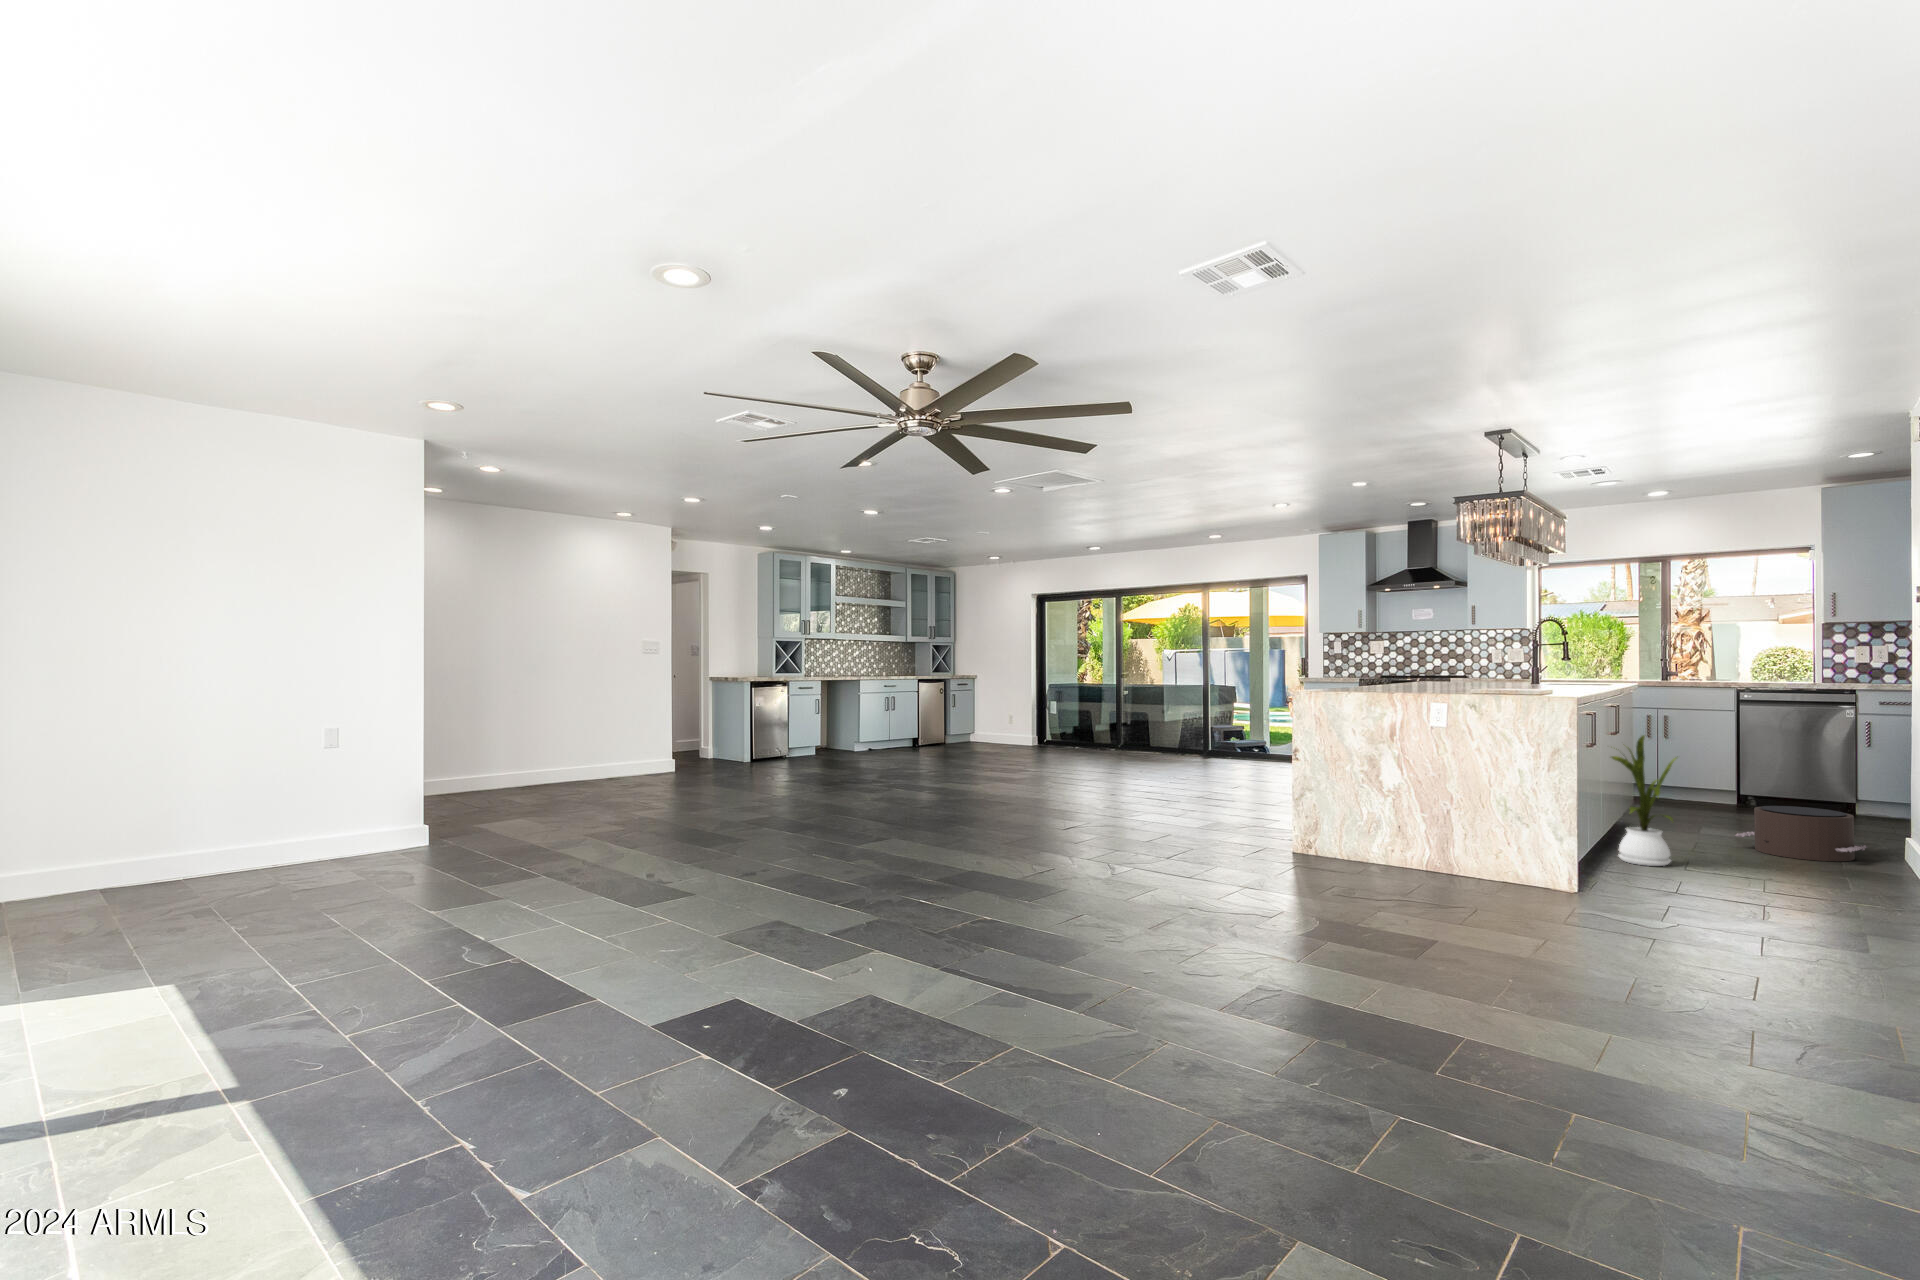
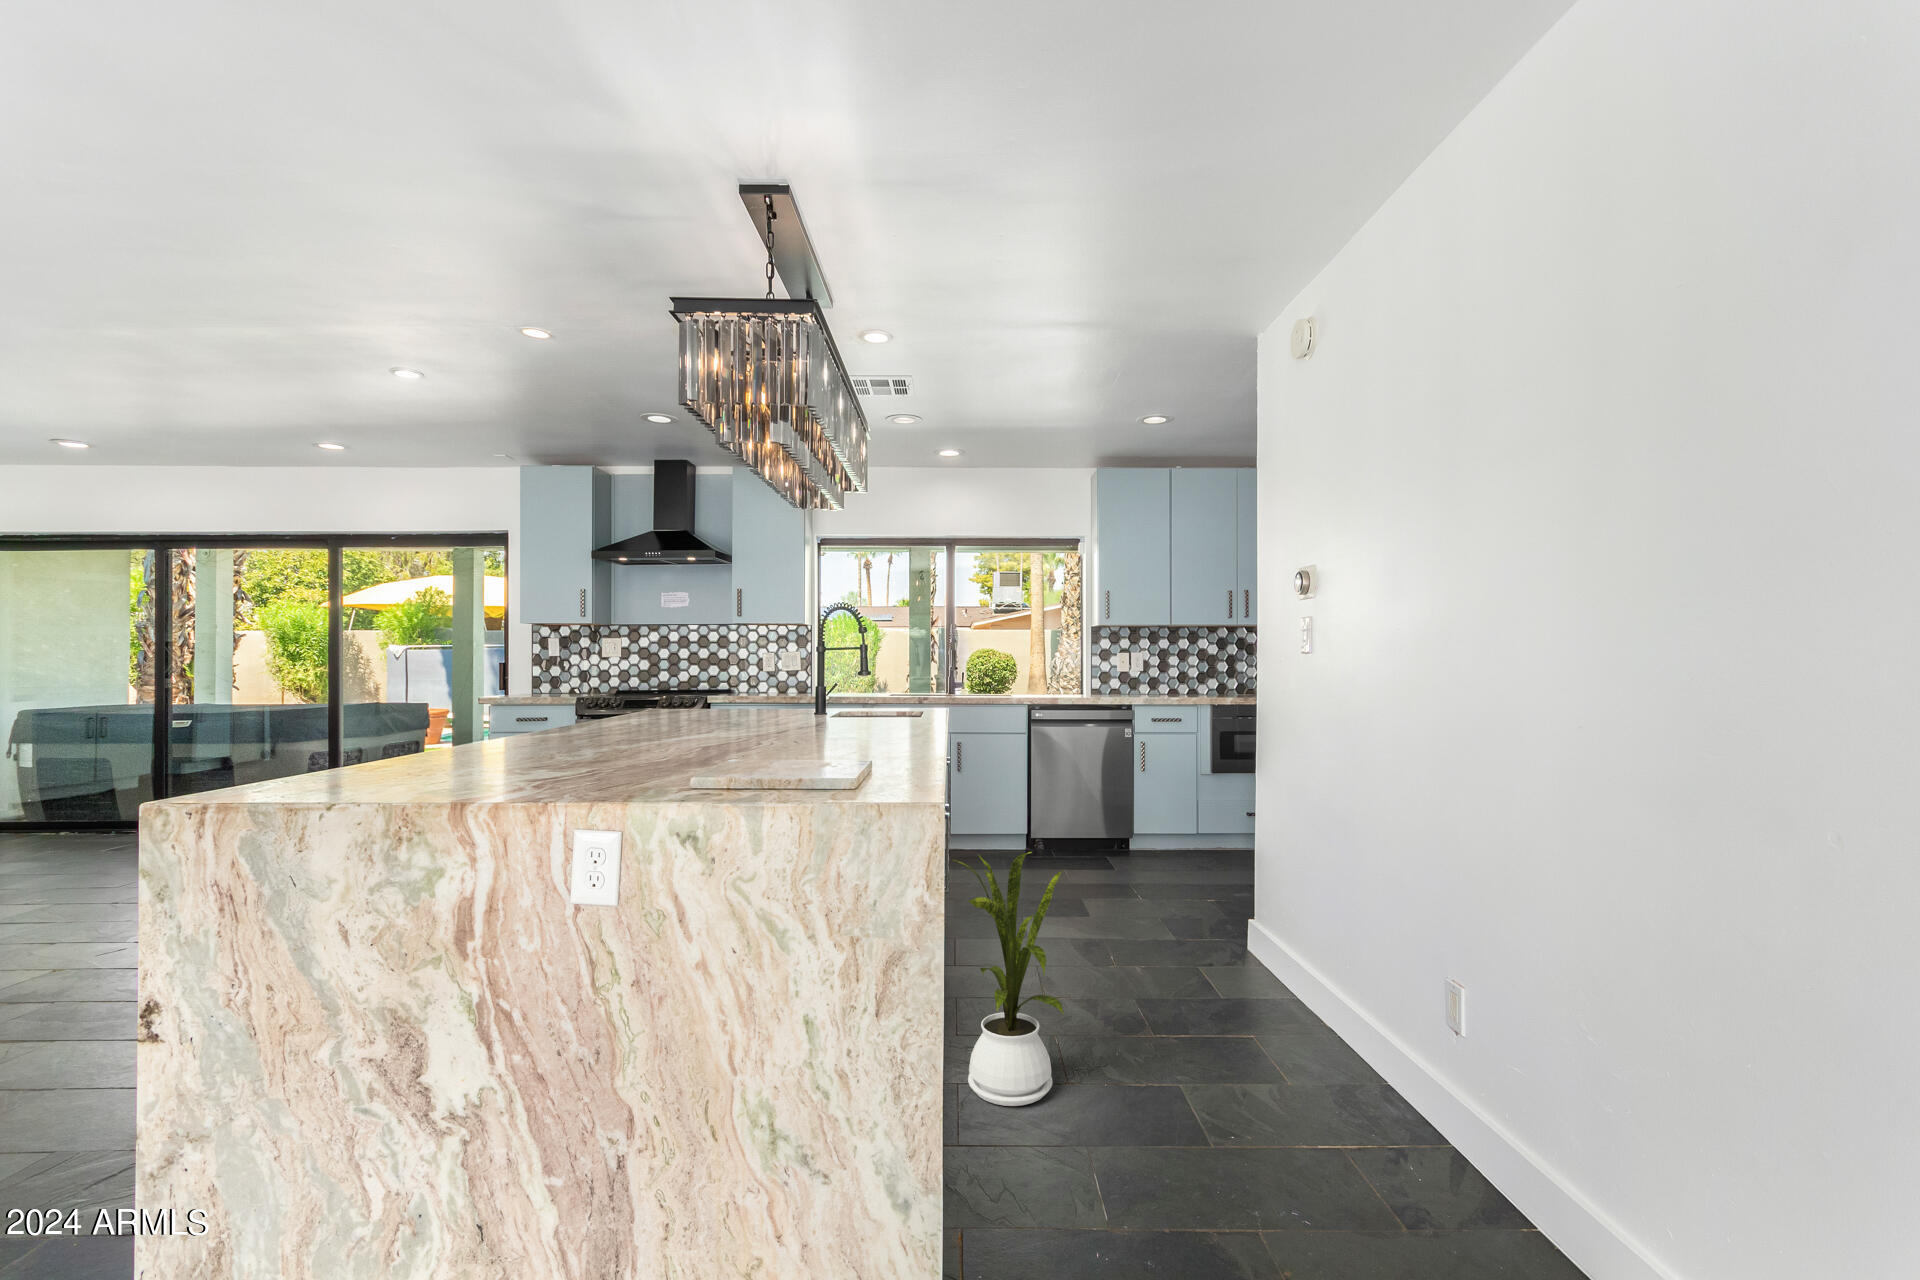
pouf: present [1735,806,1867,861] -> none [1089,894,1237,993]

